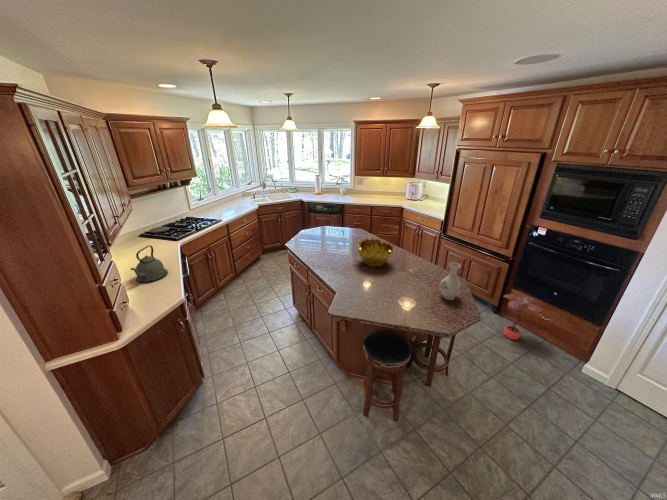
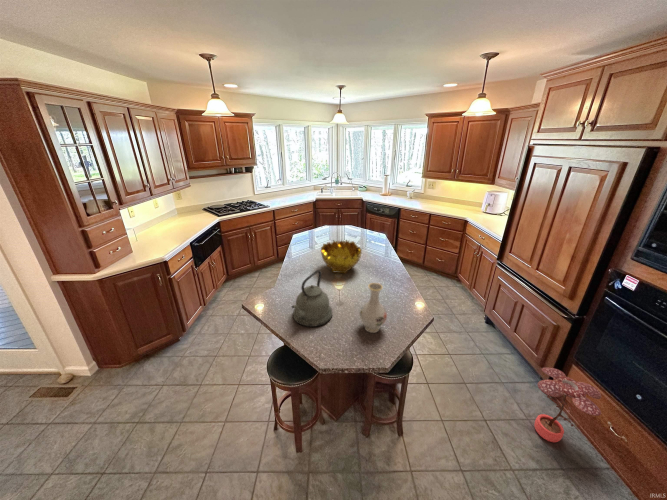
kettle: present [131,246,168,283] -> present [292,270,332,327]

